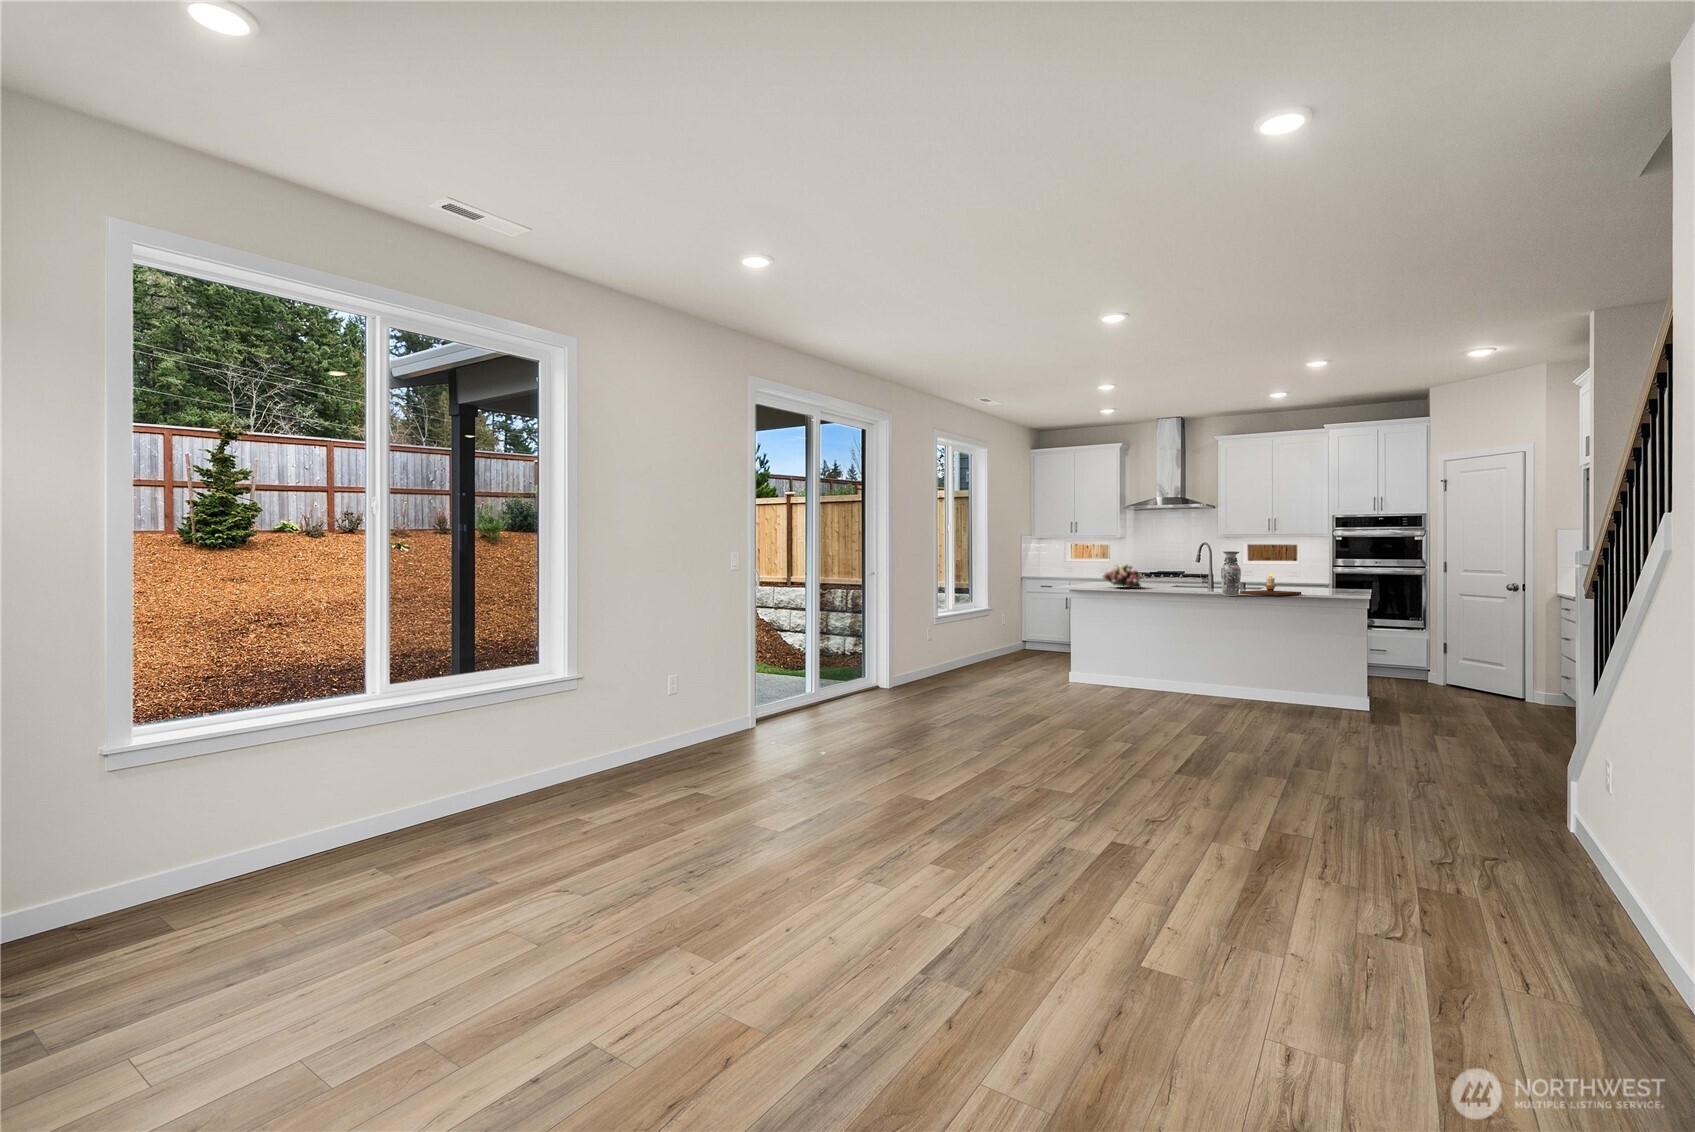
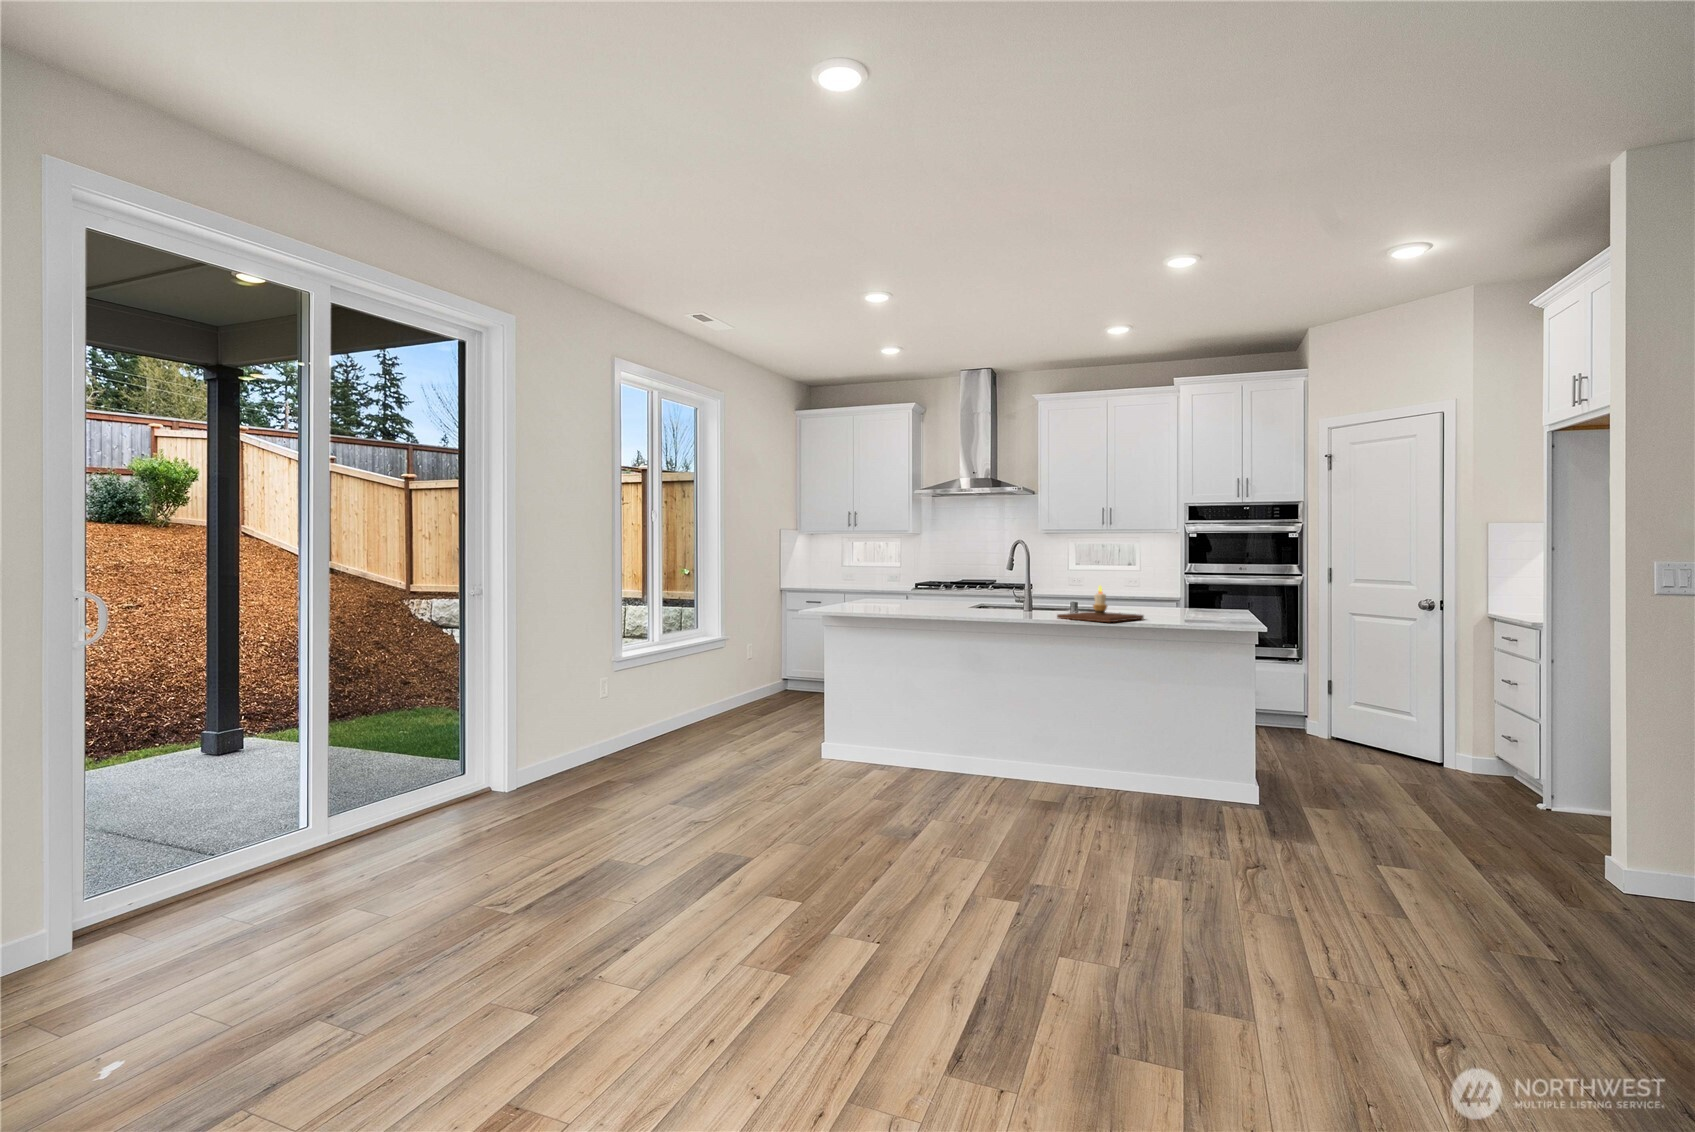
vase: present [1221,551,1241,596] -> none [1027,554,1056,624]
flower arrangement: present [1102,564,1143,588] -> none [863,572,922,609]

